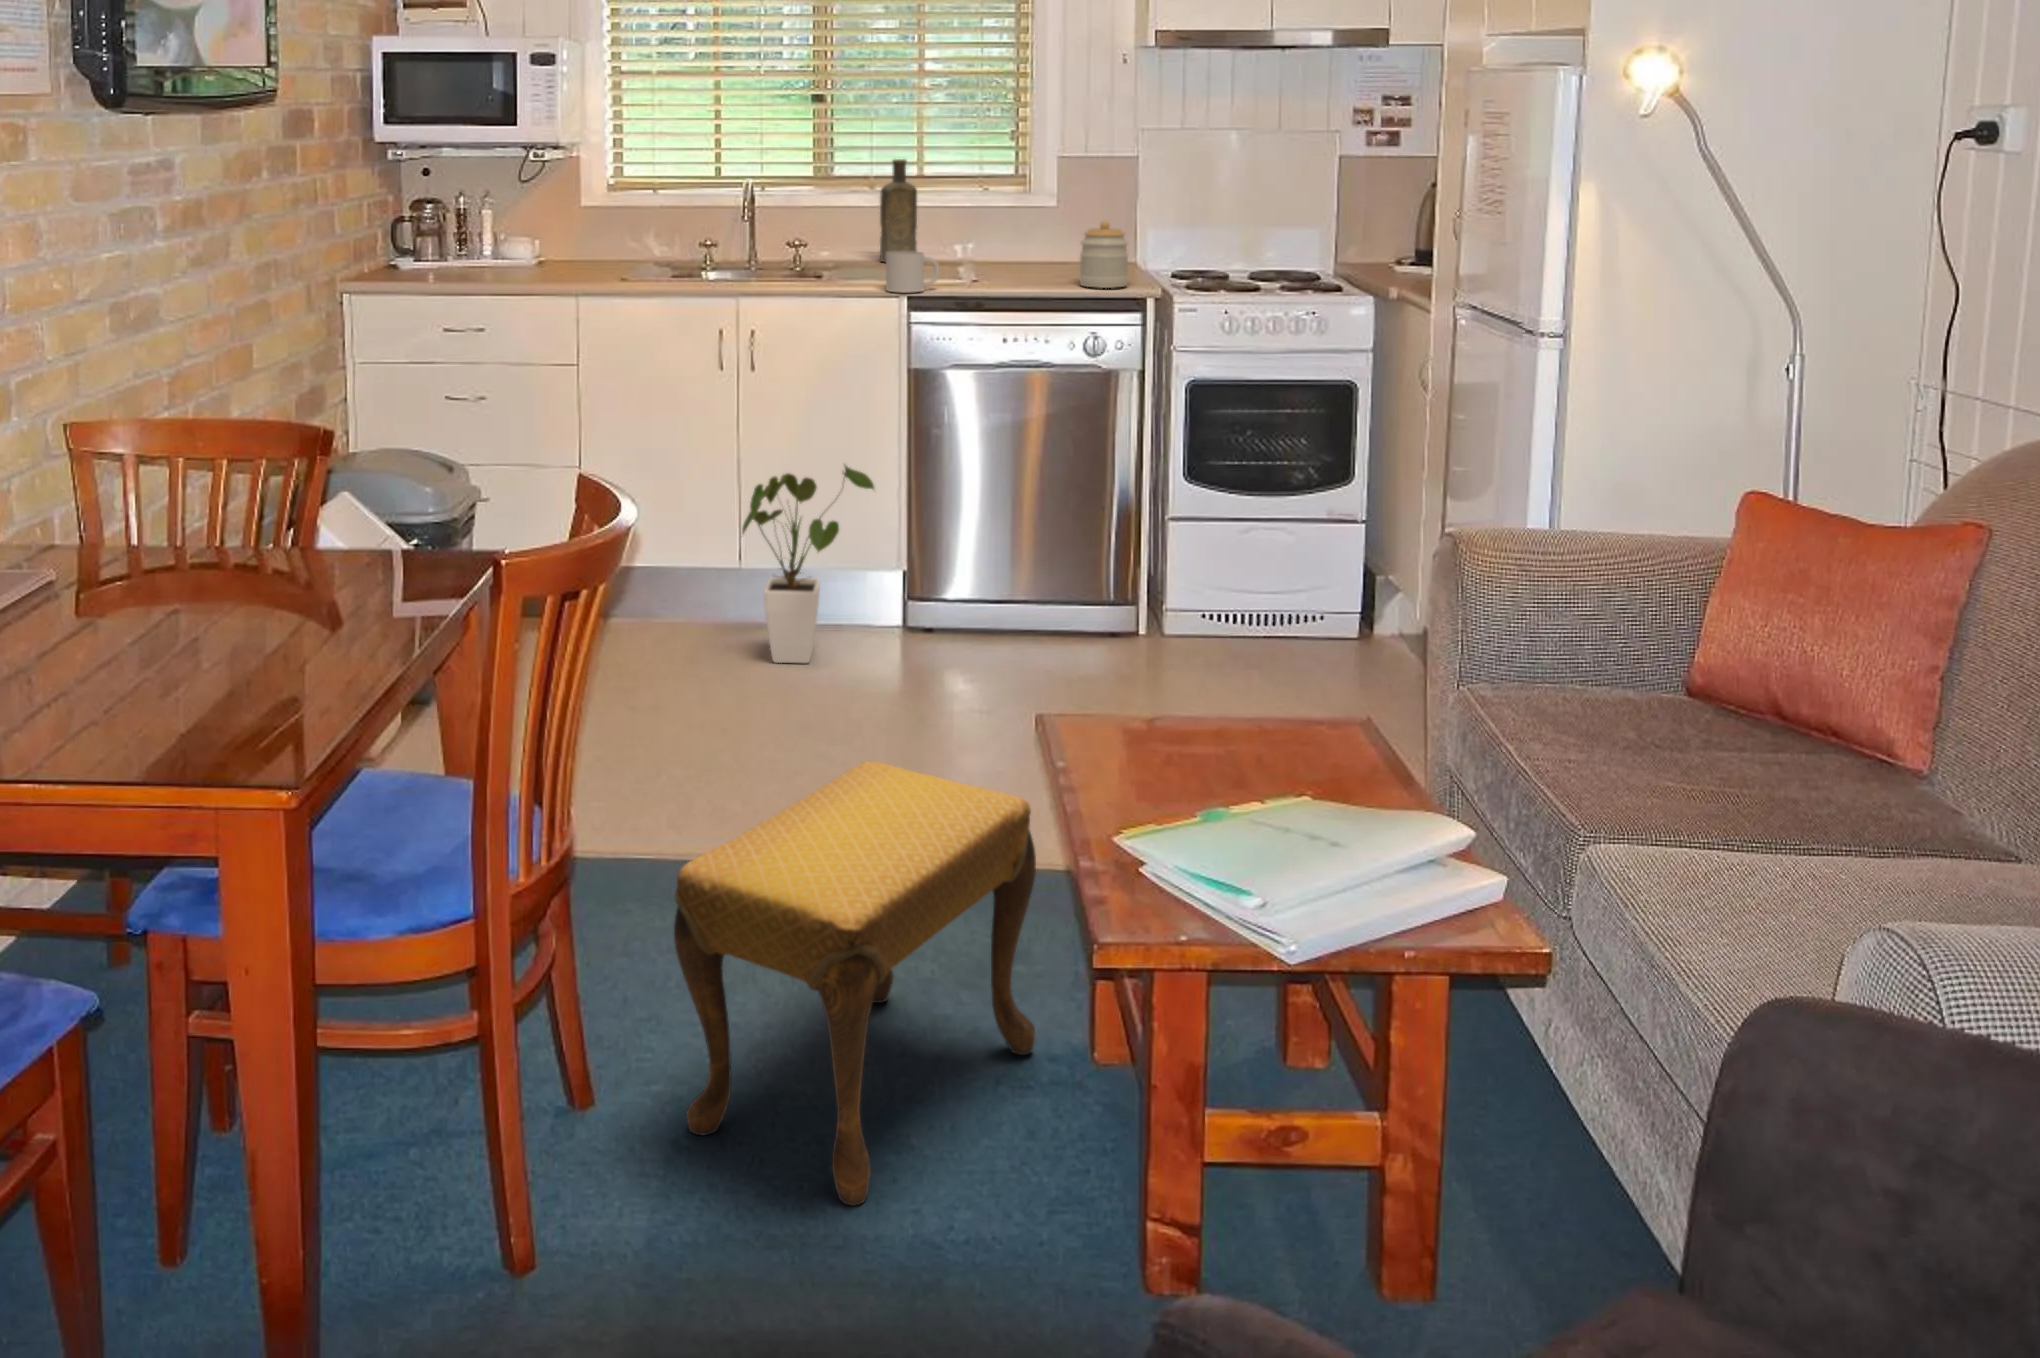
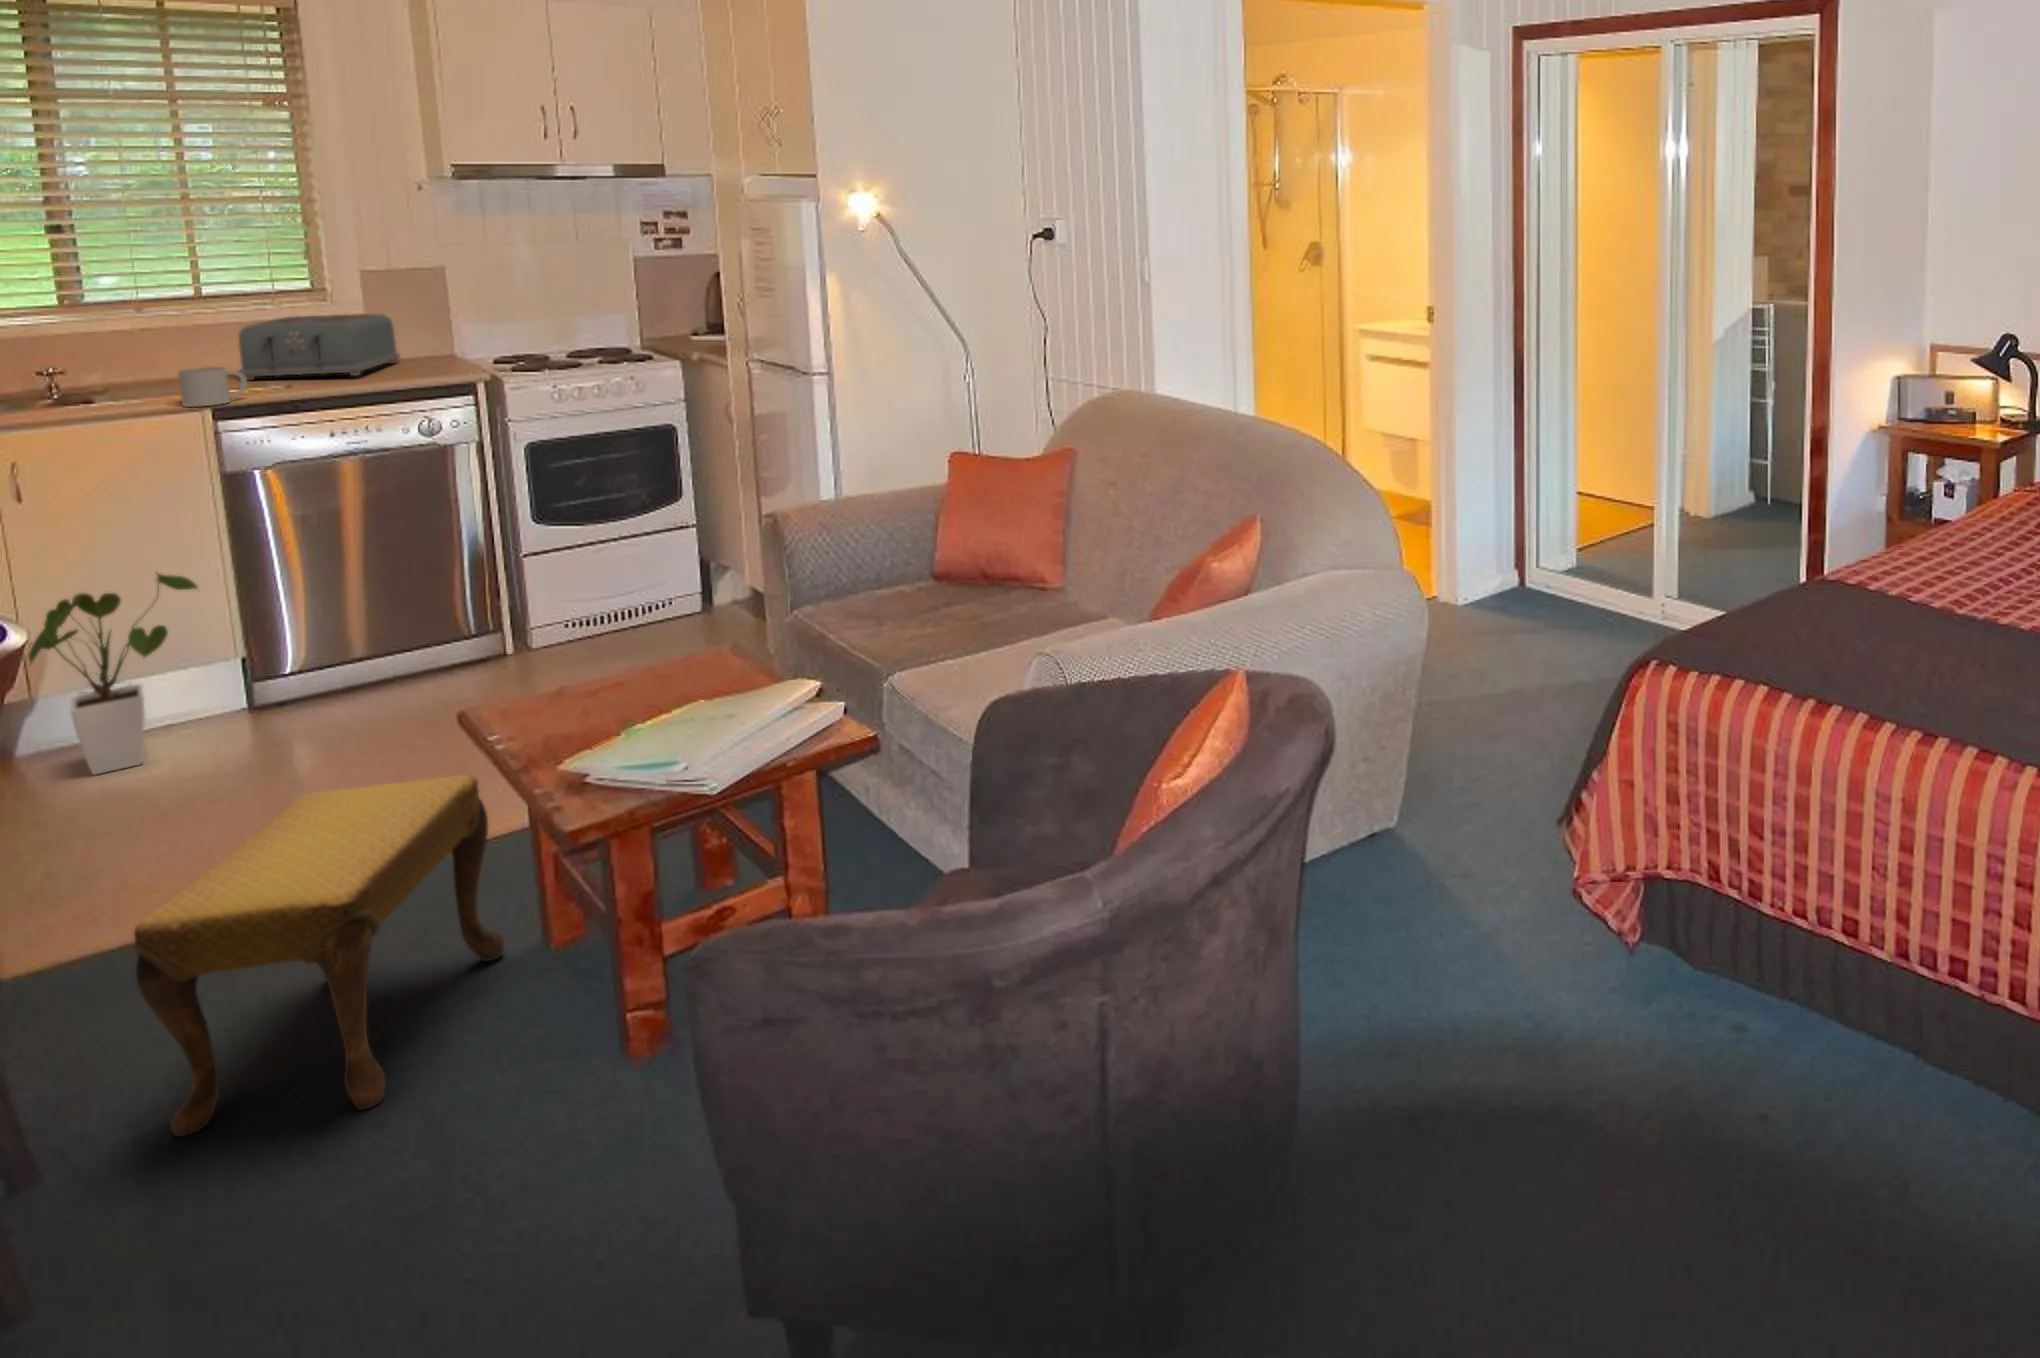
bottle: present [880,159,917,262] -> none [146,280,203,378]
toaster: none [941,206,1082,276] -> present [239,314,400,380]
jar: present [1080,221,1128,288] -> none [401,324,456,380]

